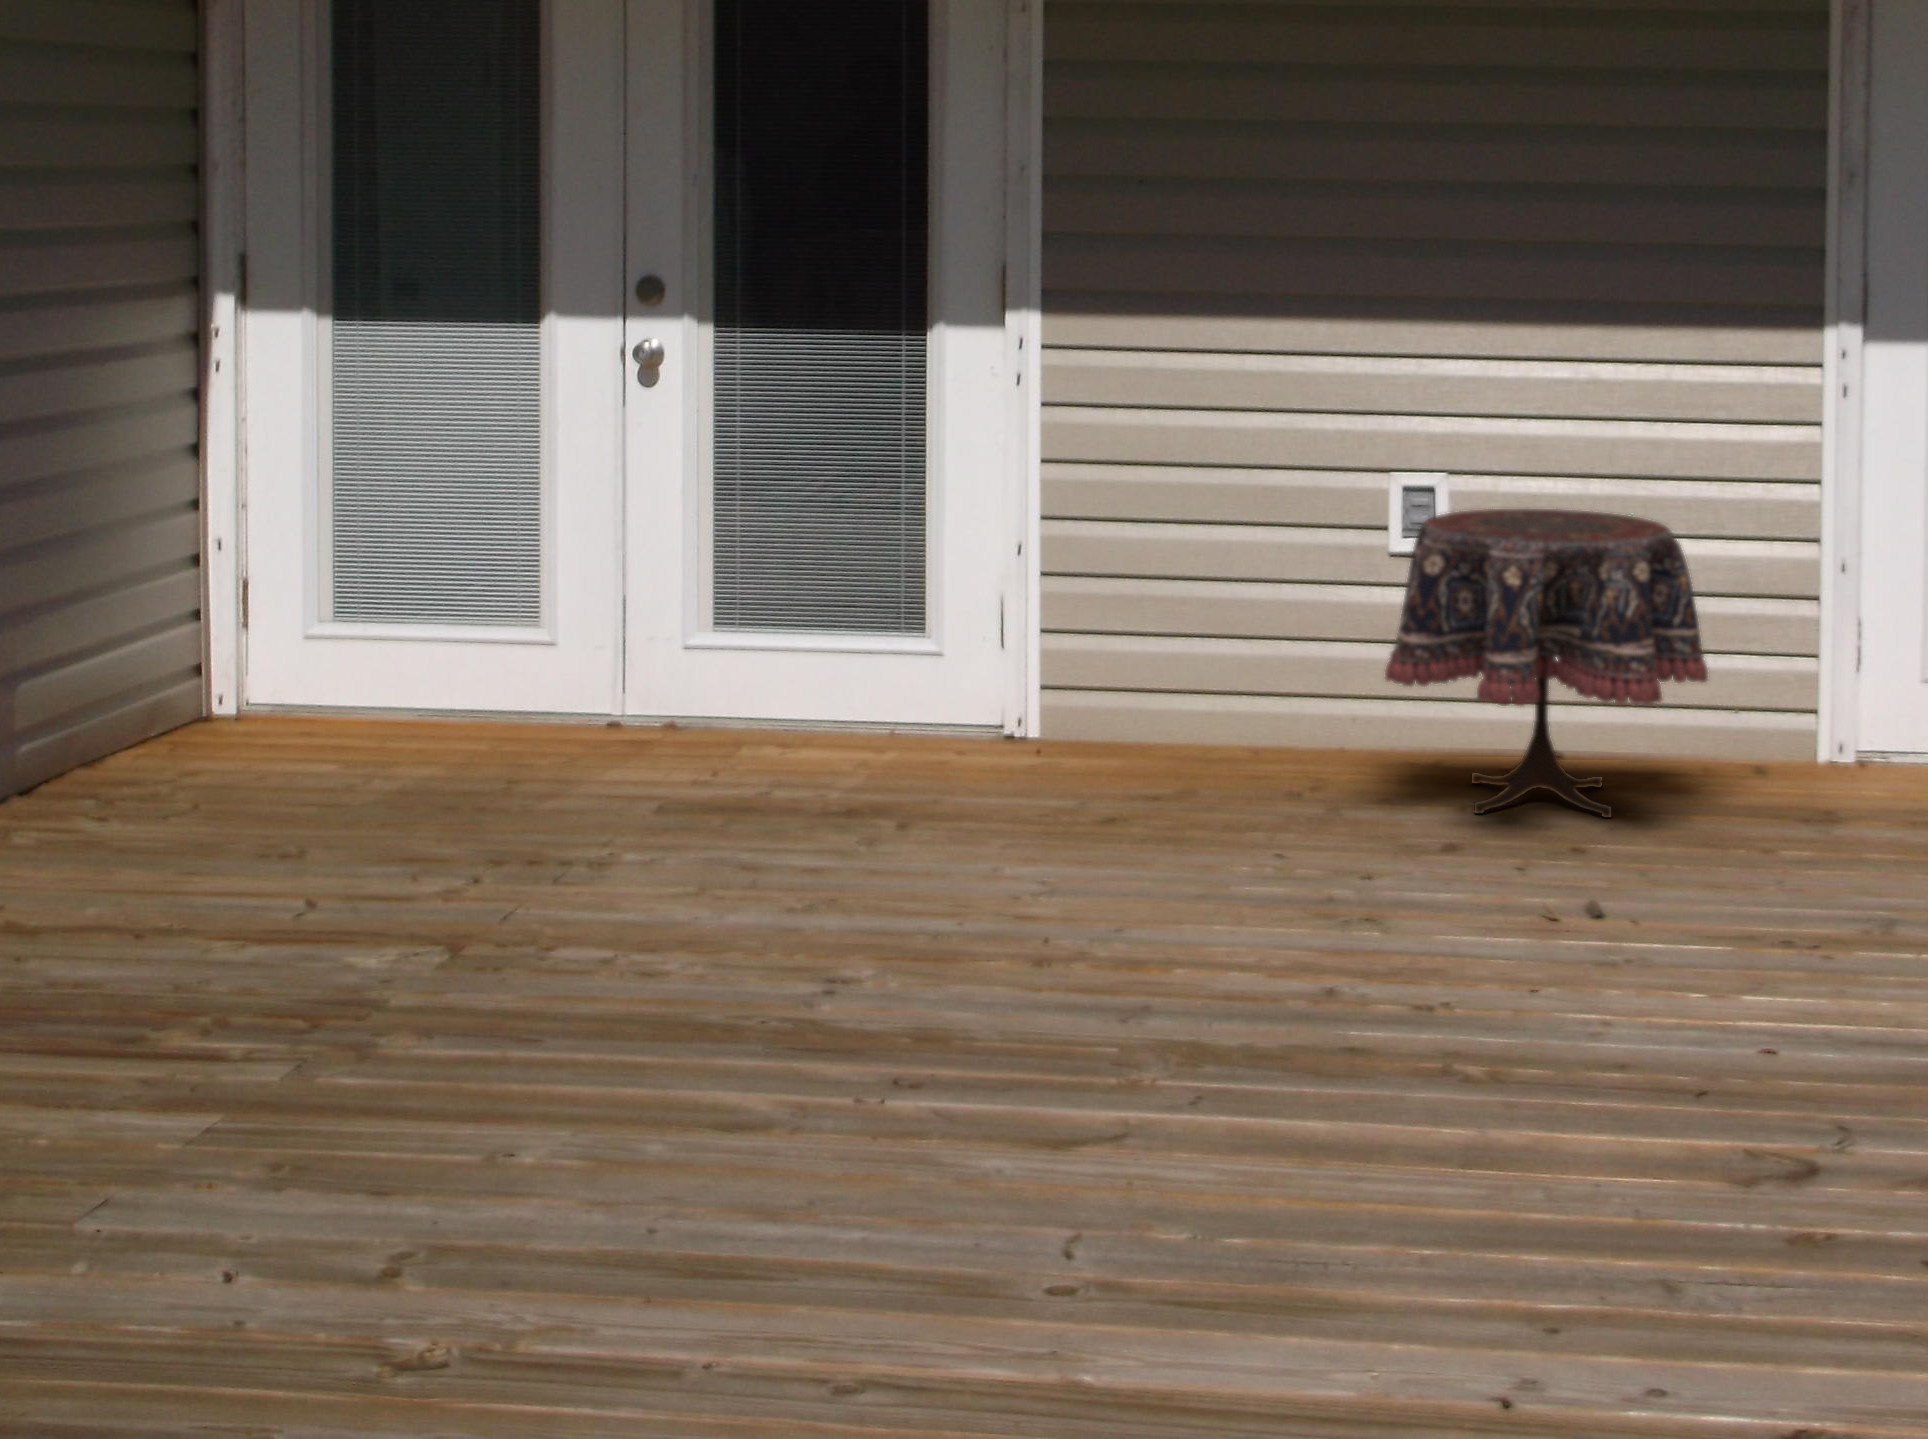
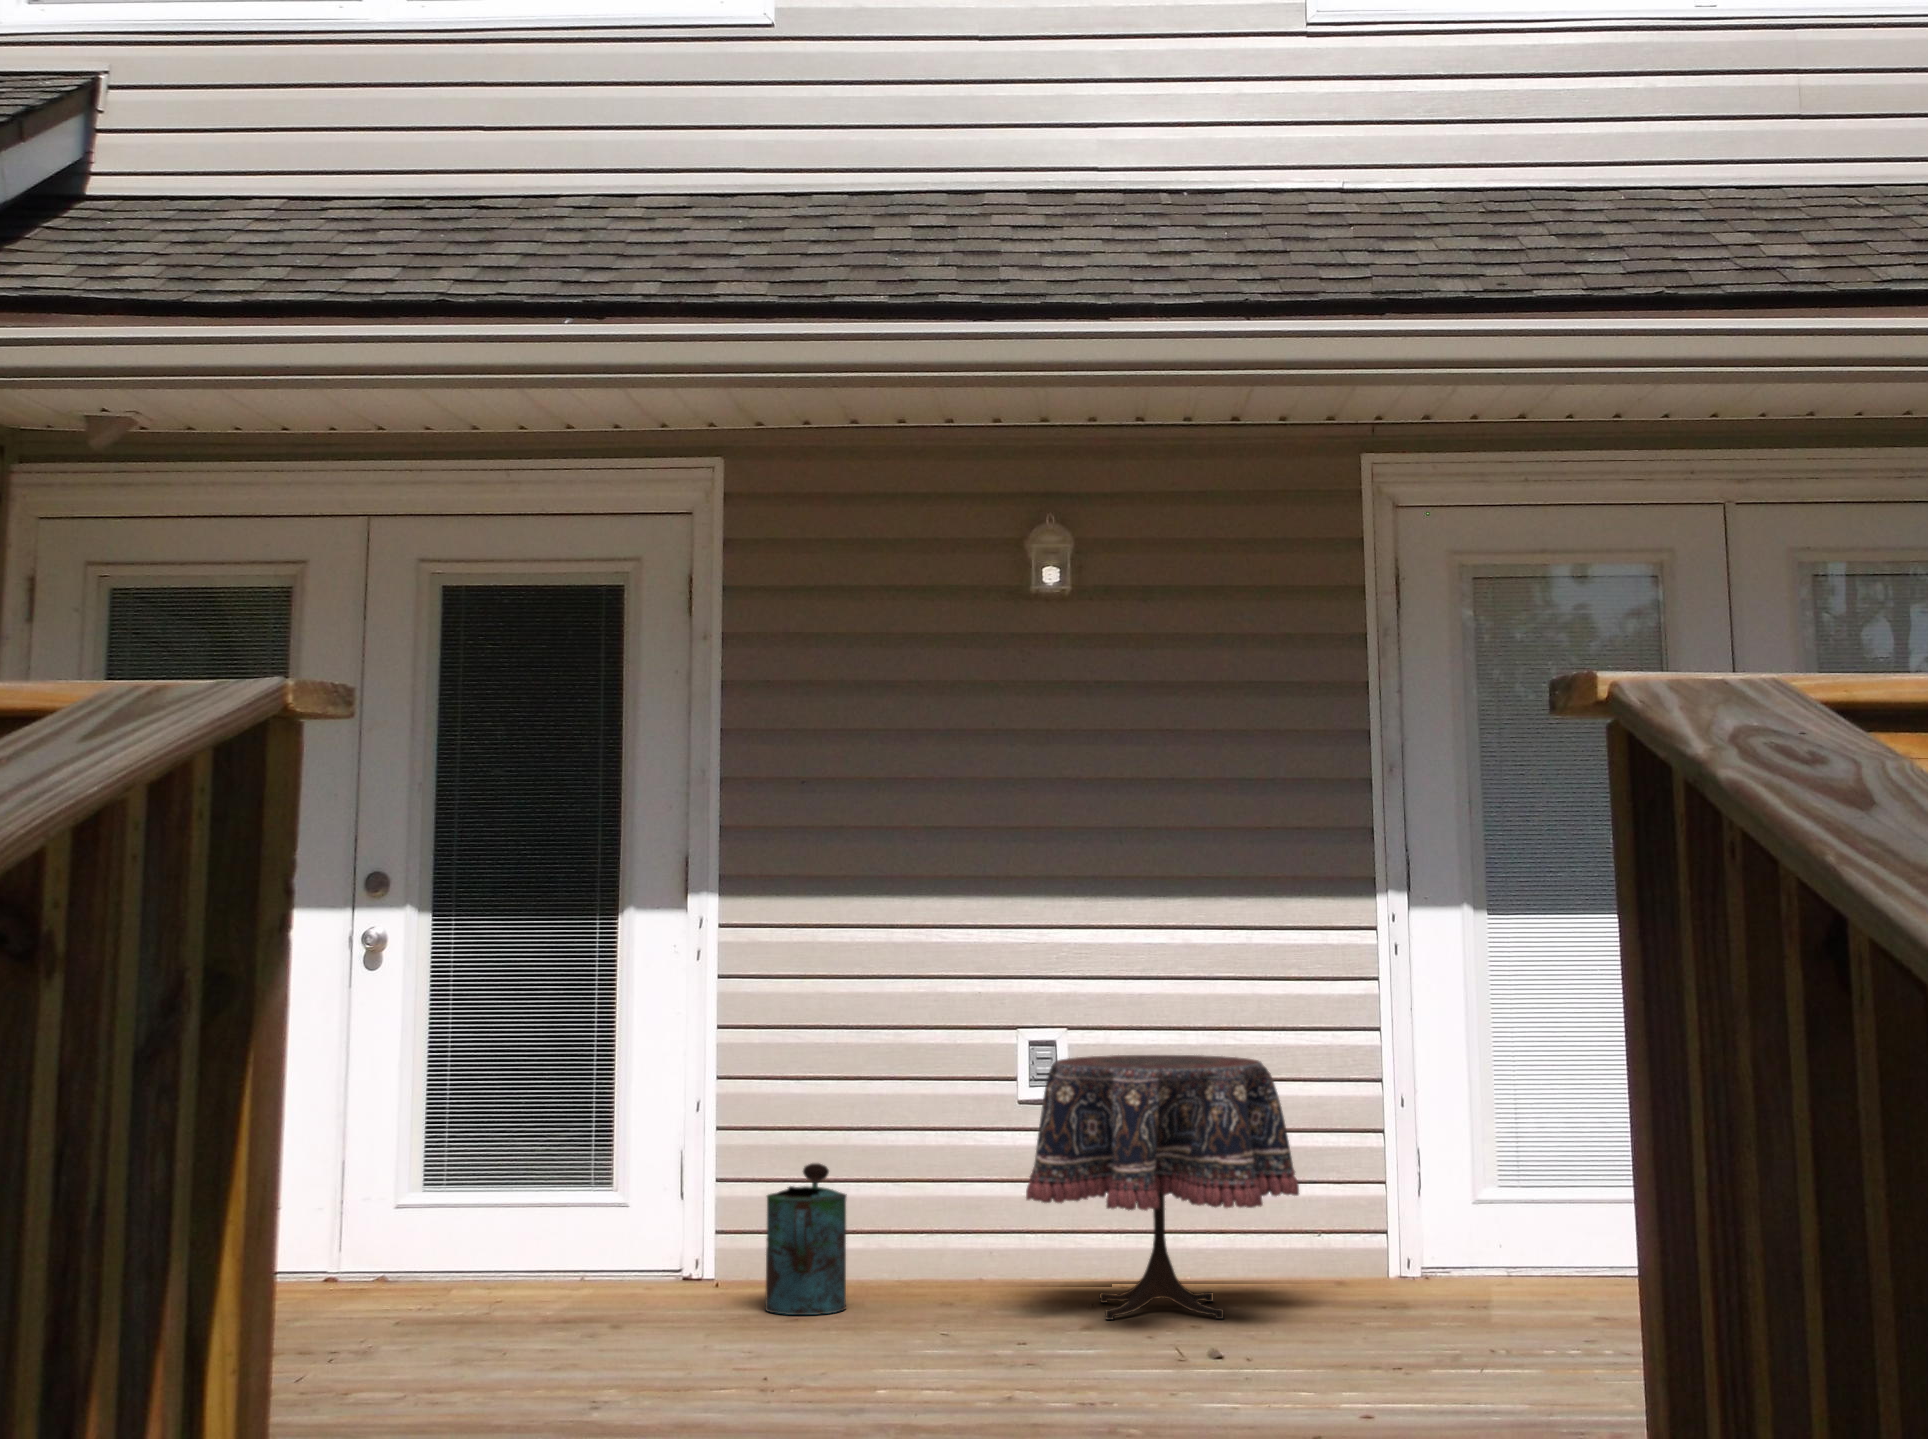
watering can: none [1089,616,1183,791] -> present [765,1163,847,1315]

